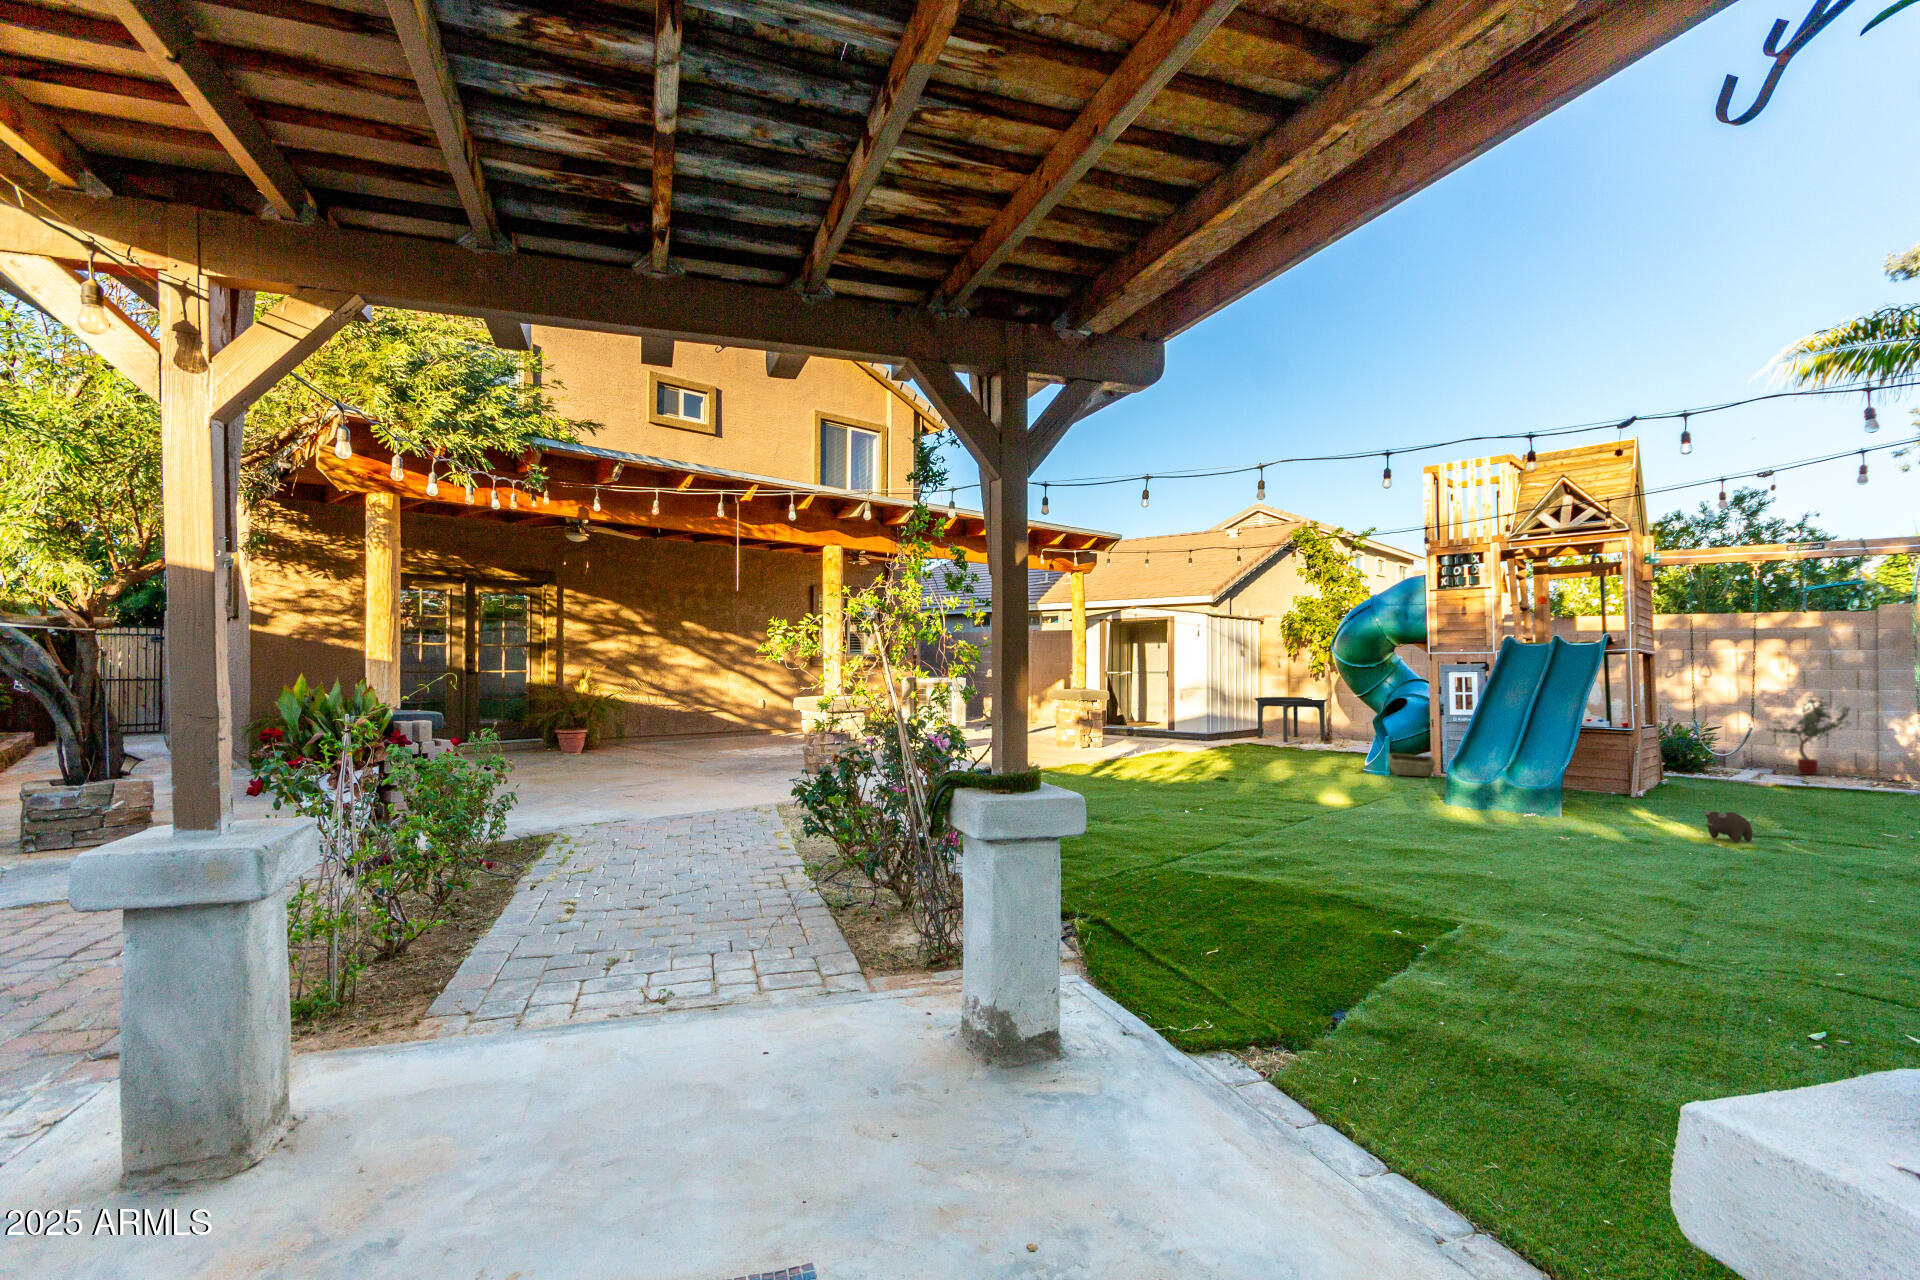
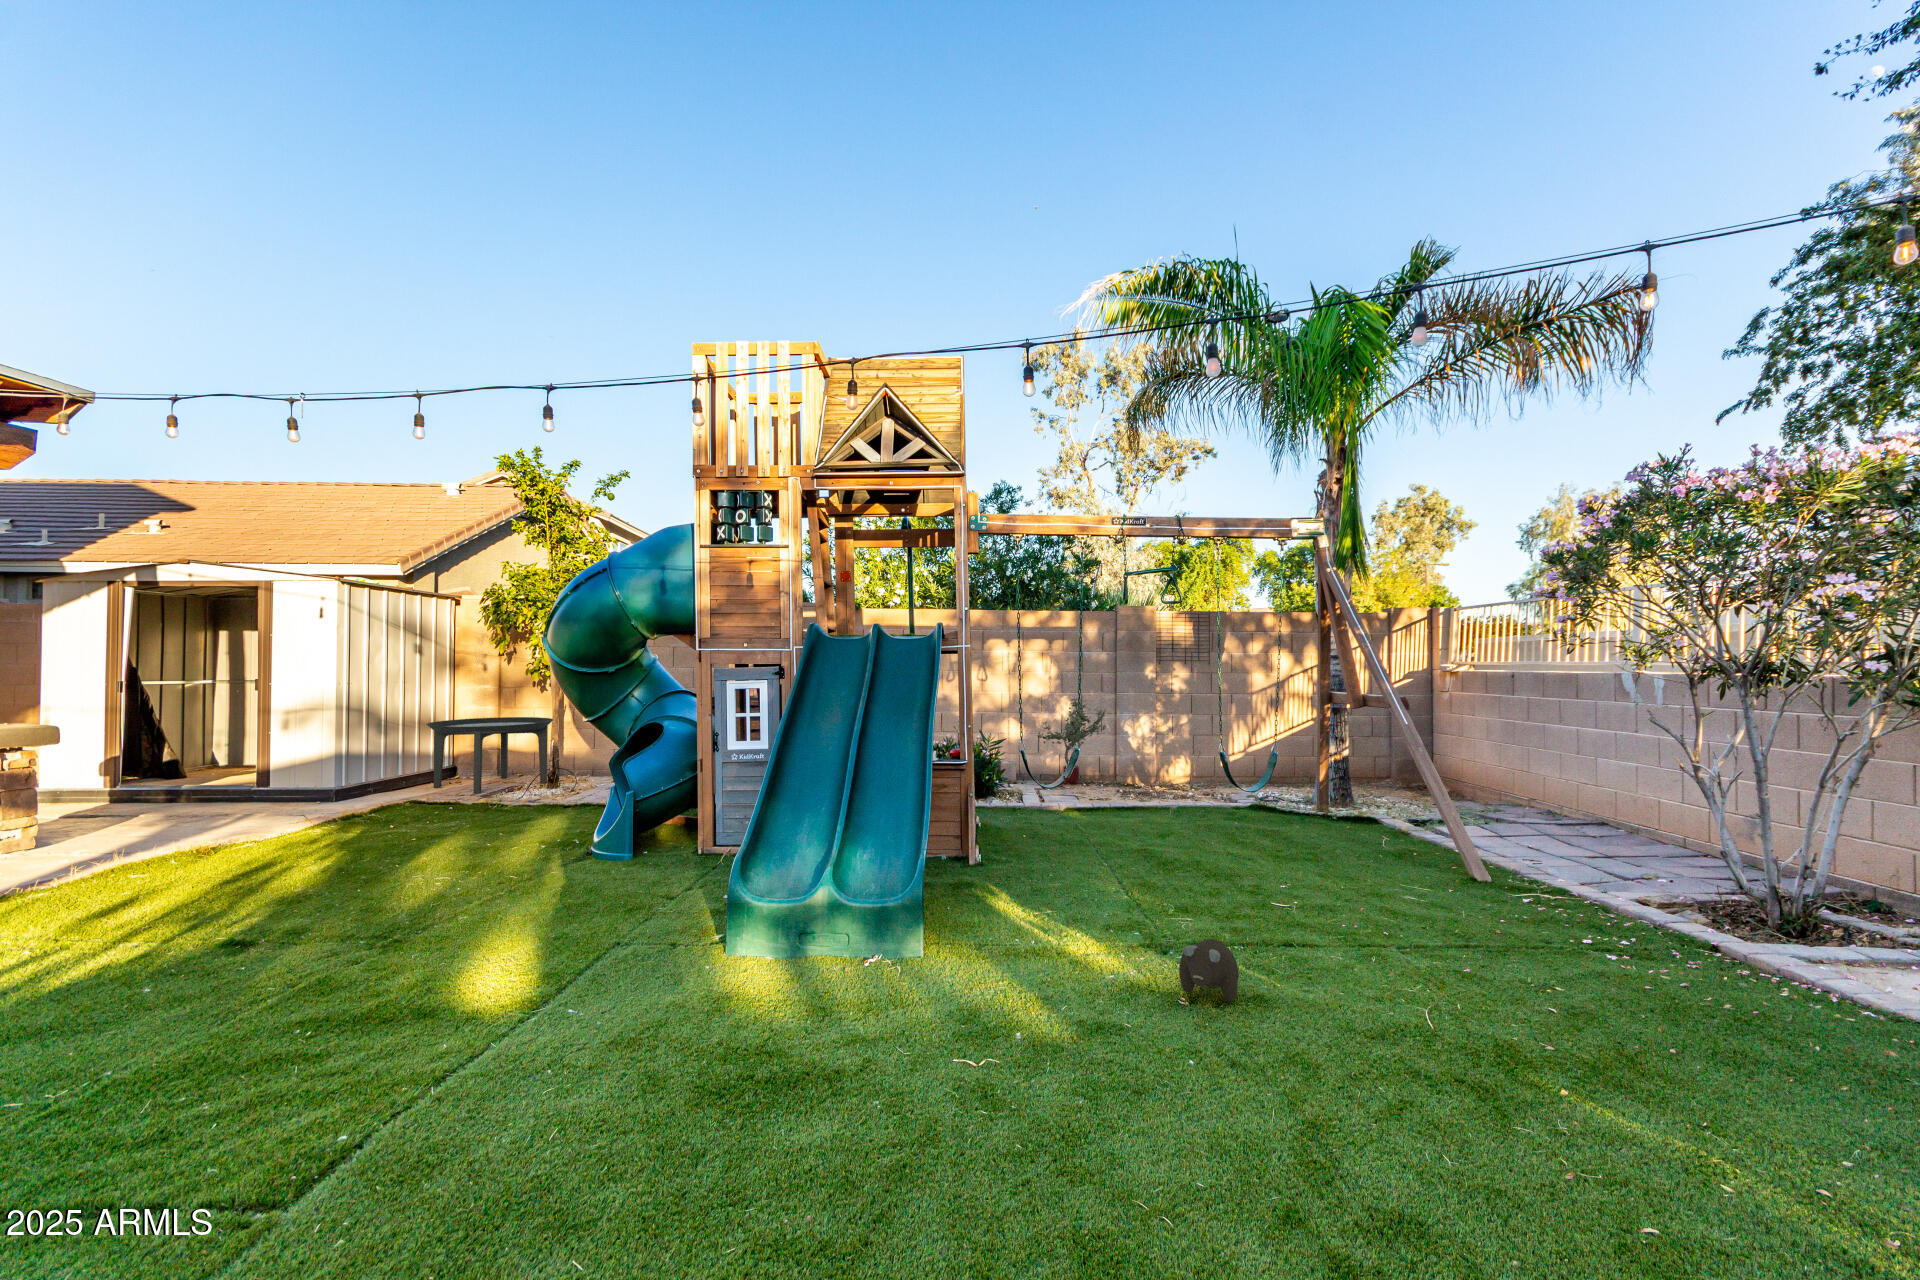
woven basket: present [1389,753,1435,776] -> none [624,824,704,868]

